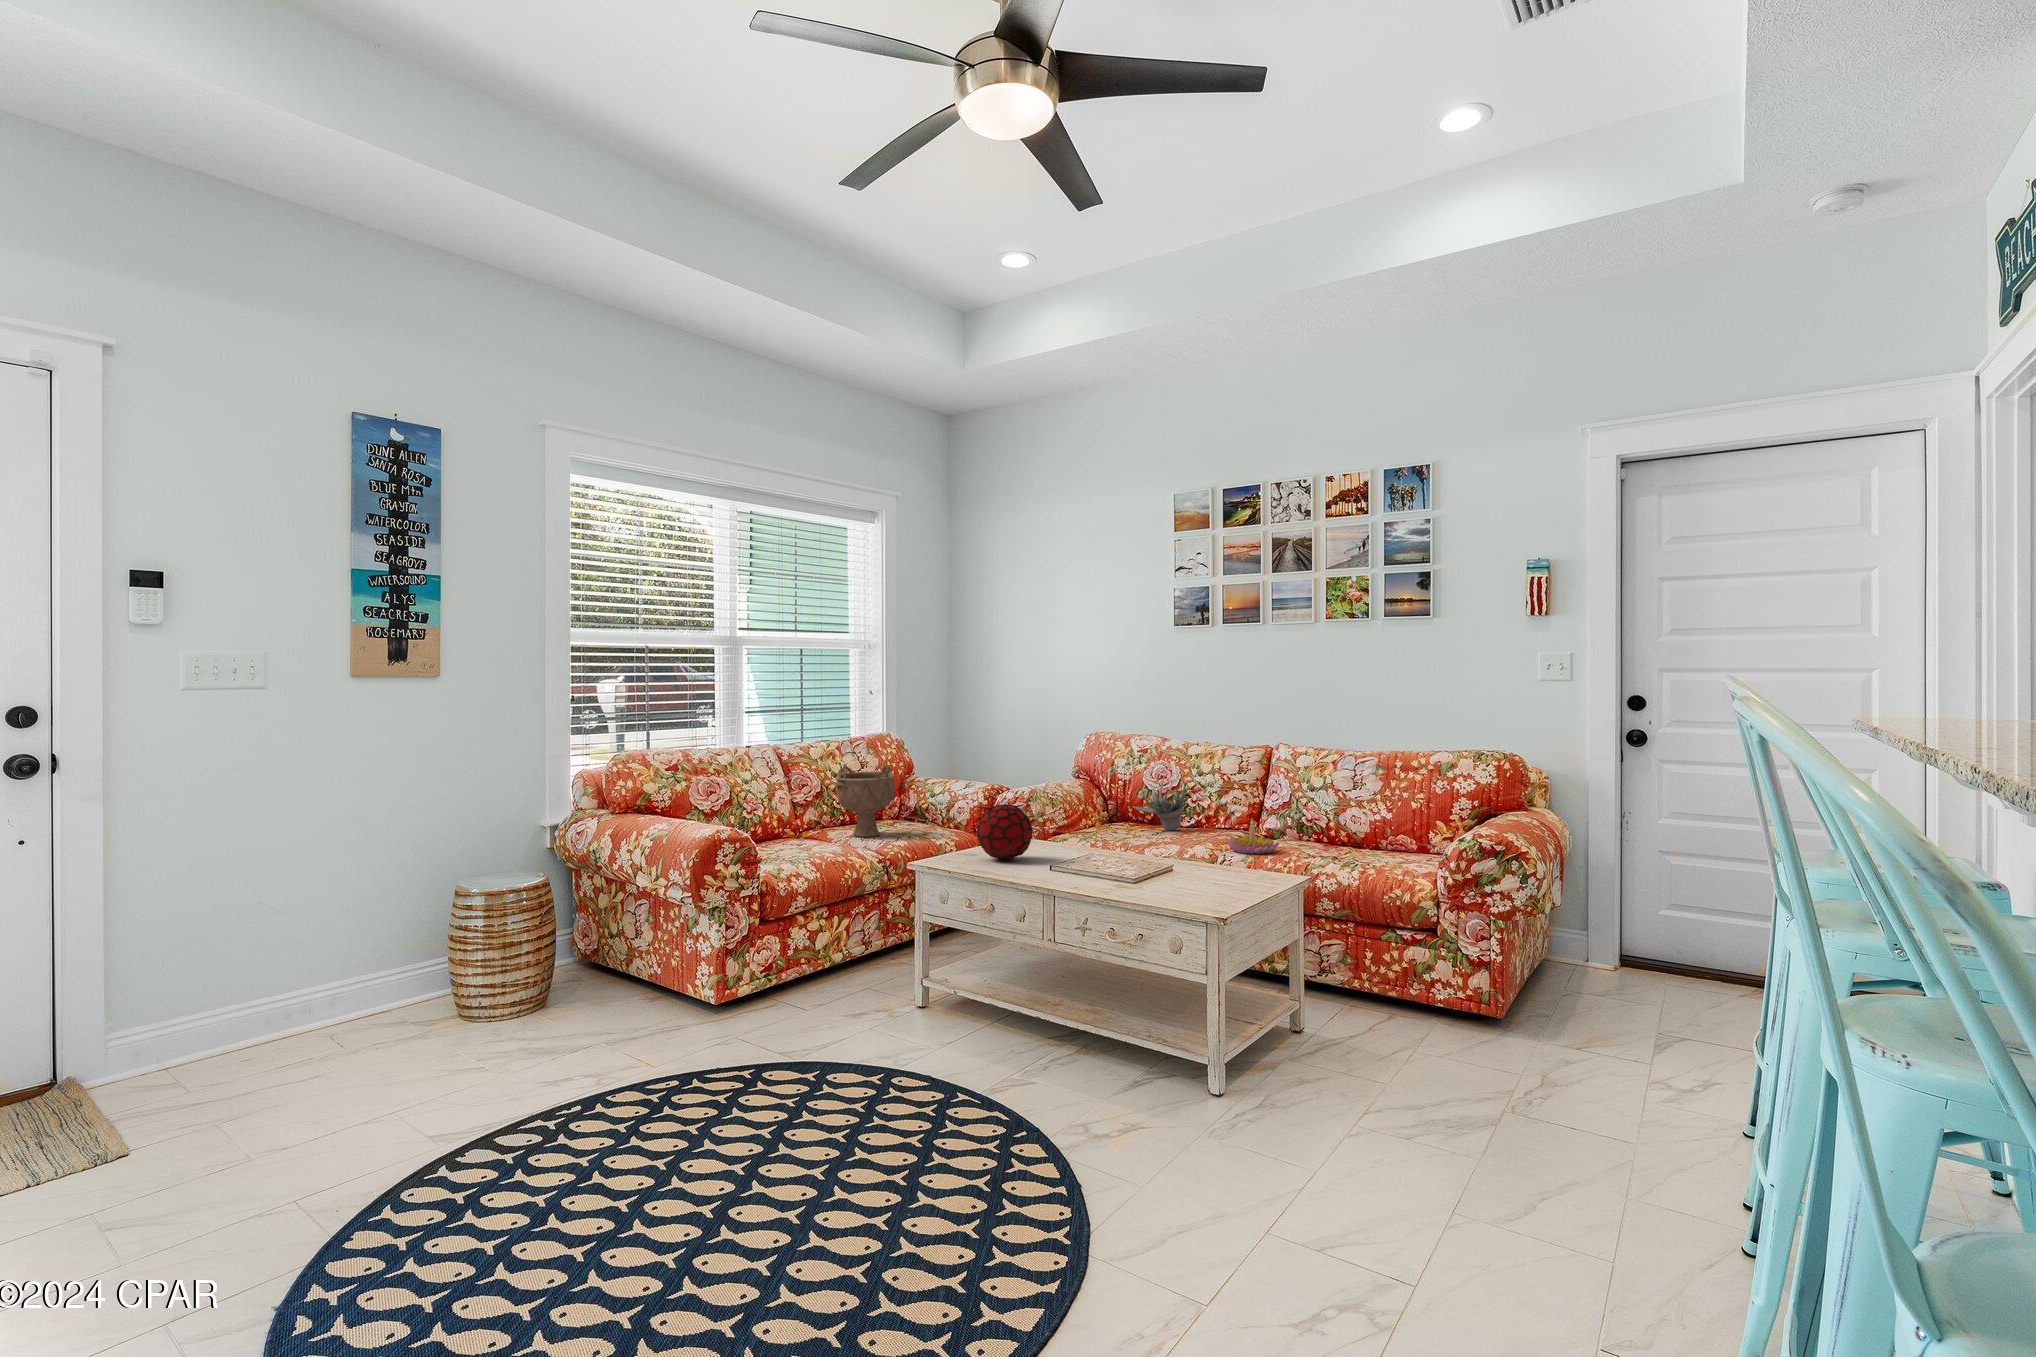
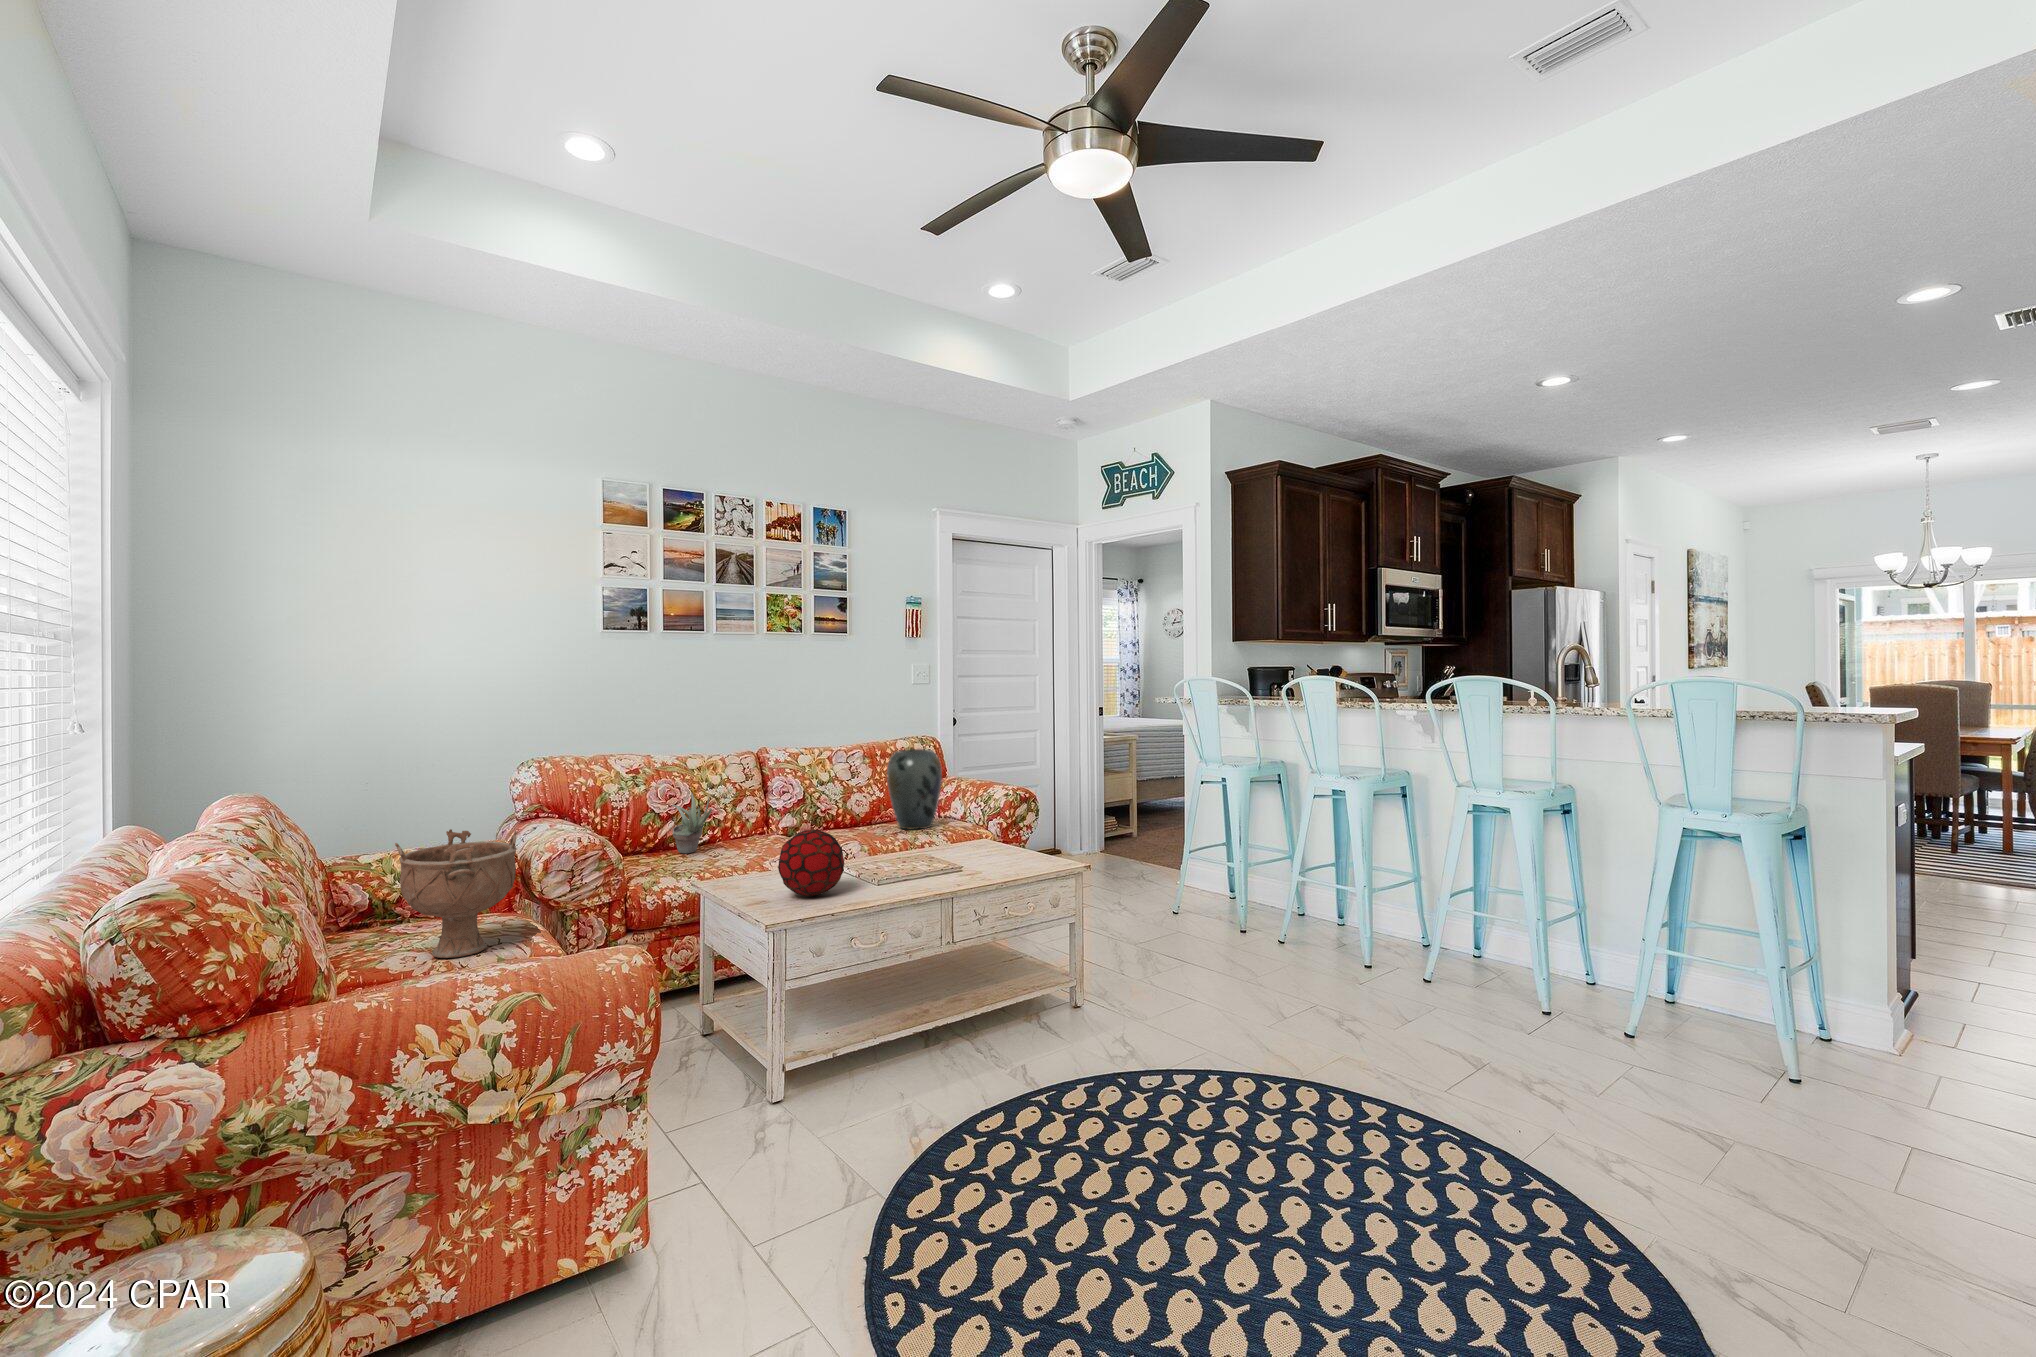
vase: none [1319,761,1389,860] -> present [887,749,942,830]
candle holder: present [1227,819,1279,855] -> none [836,810,884,844]

